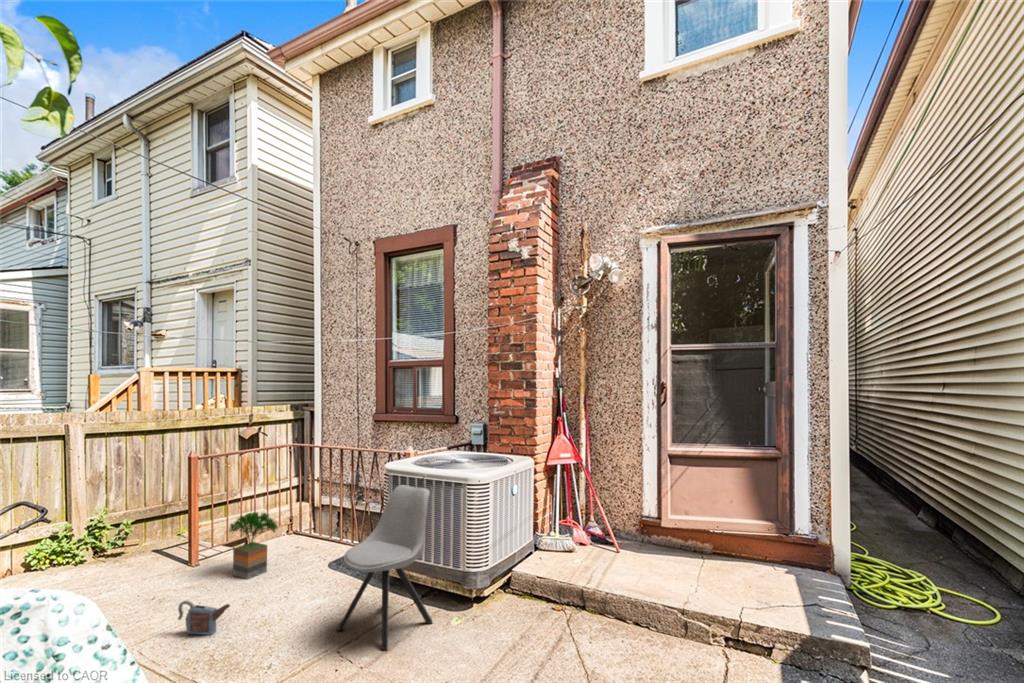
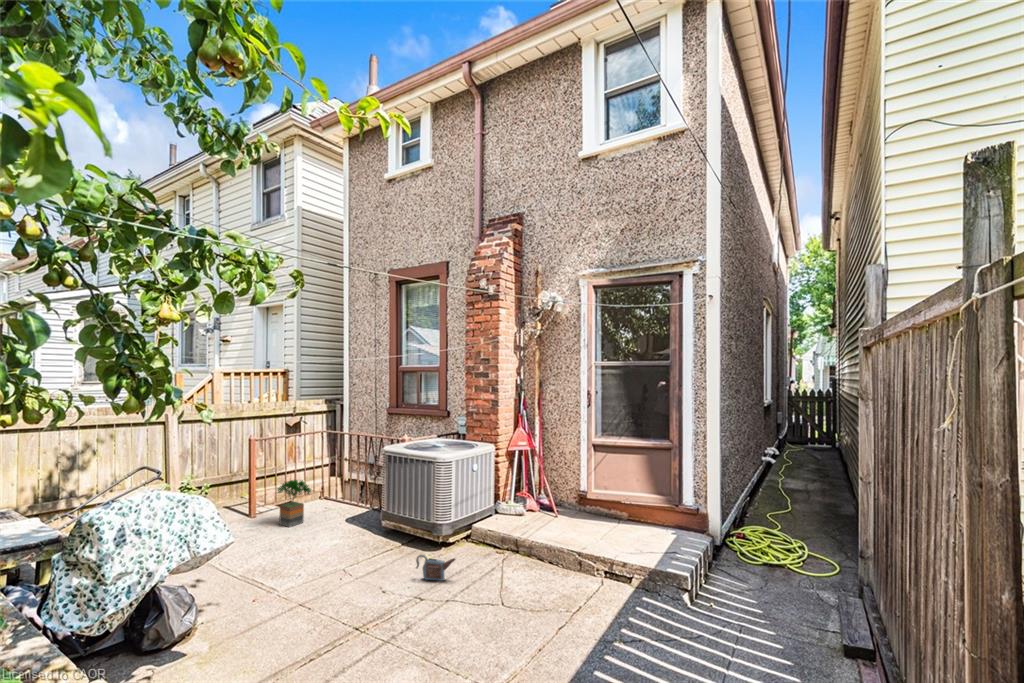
chair: present [337,485,433,651] -> none [346,461,412,571]
watering can: present [178,601,230,635] -> present [416,555,456,581]

